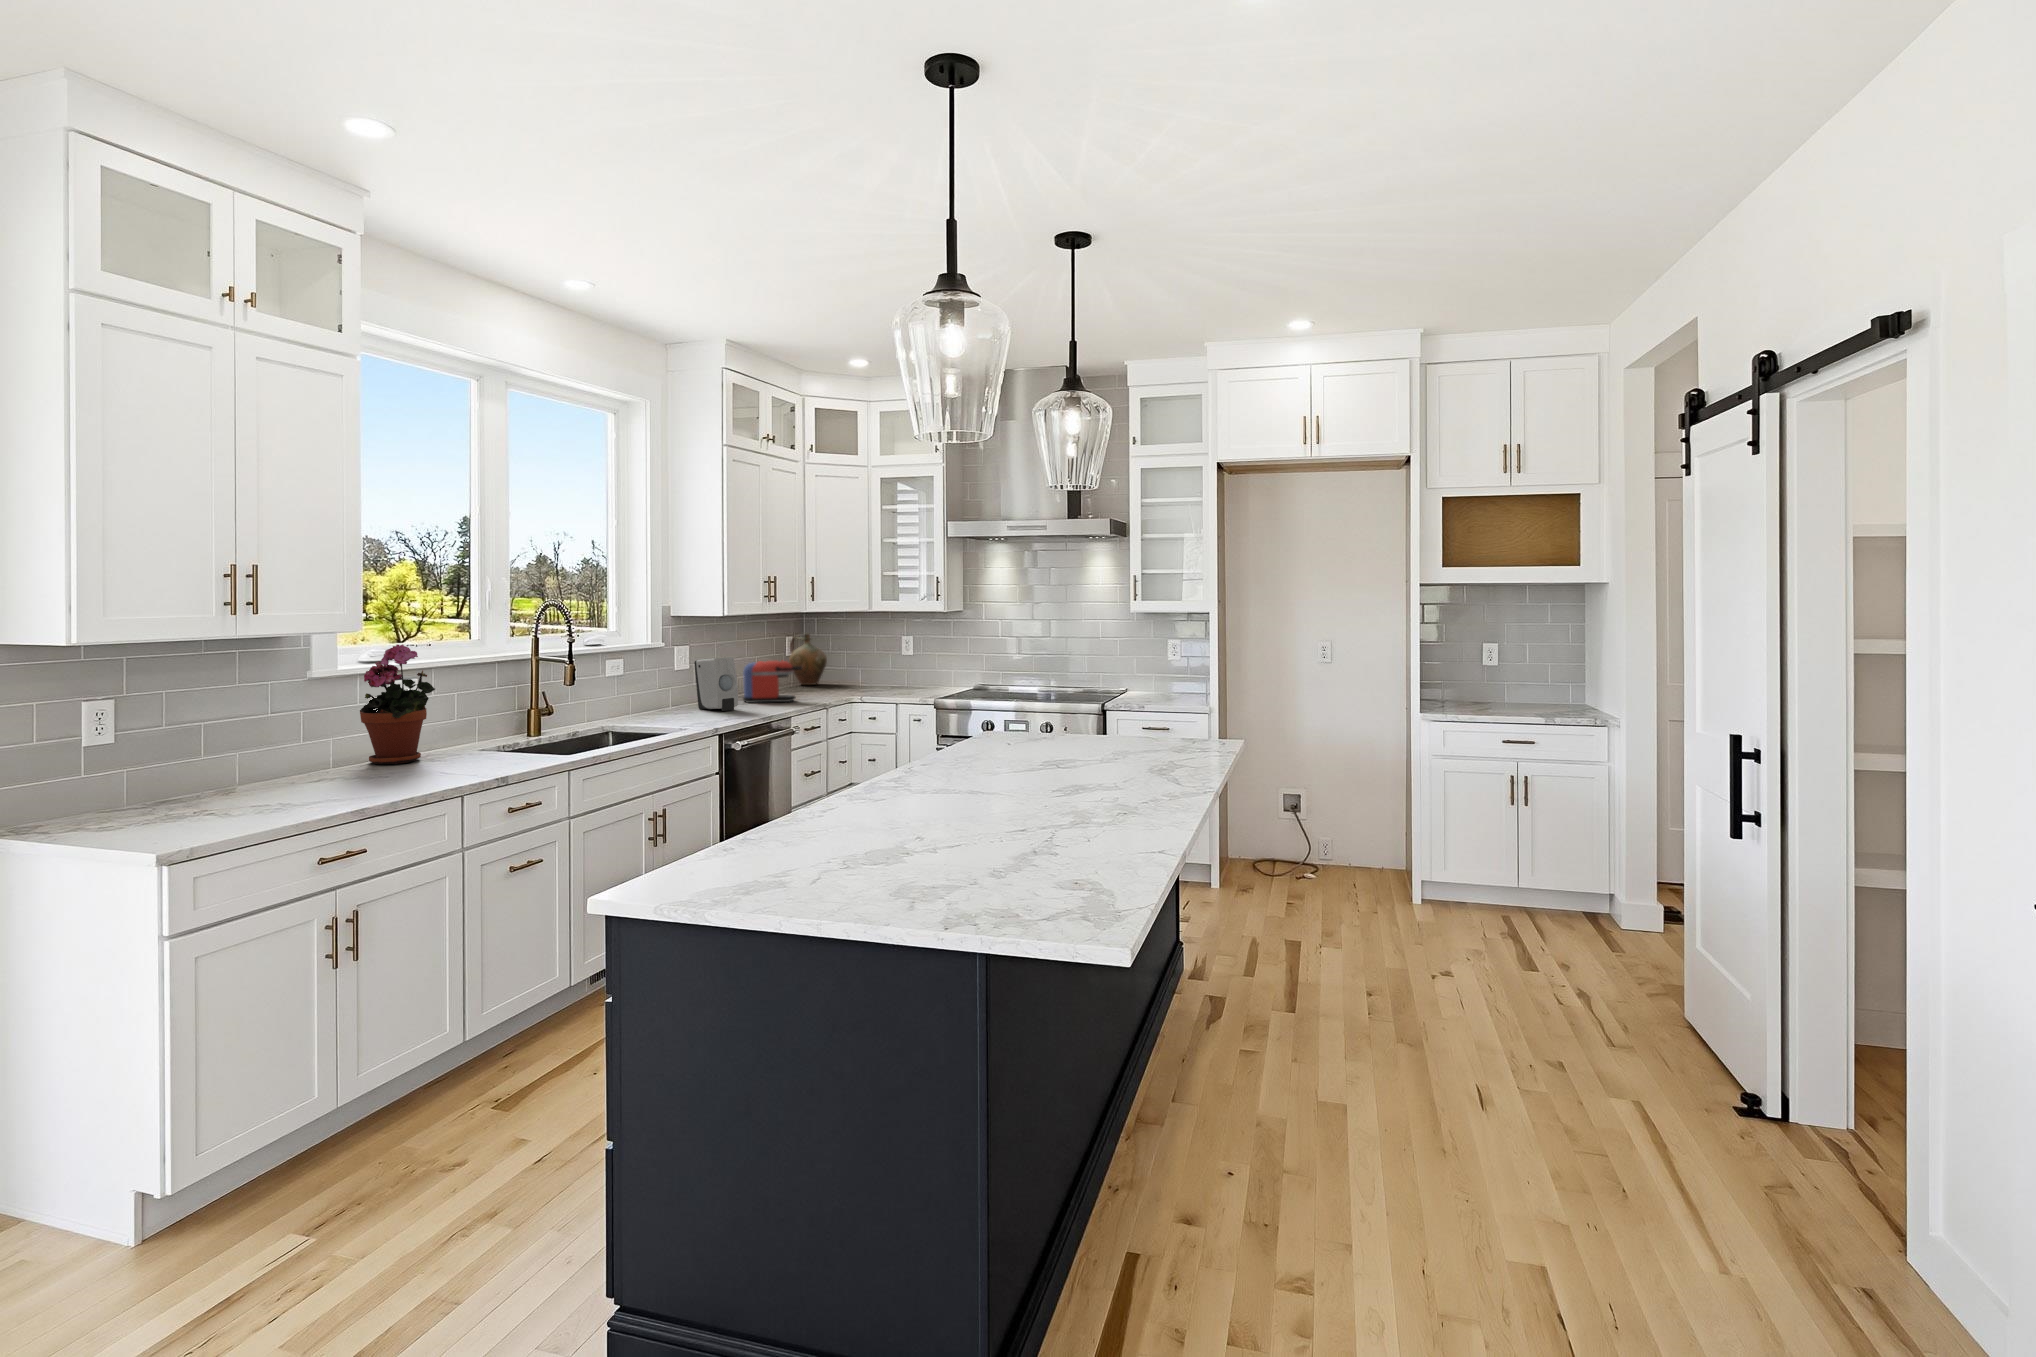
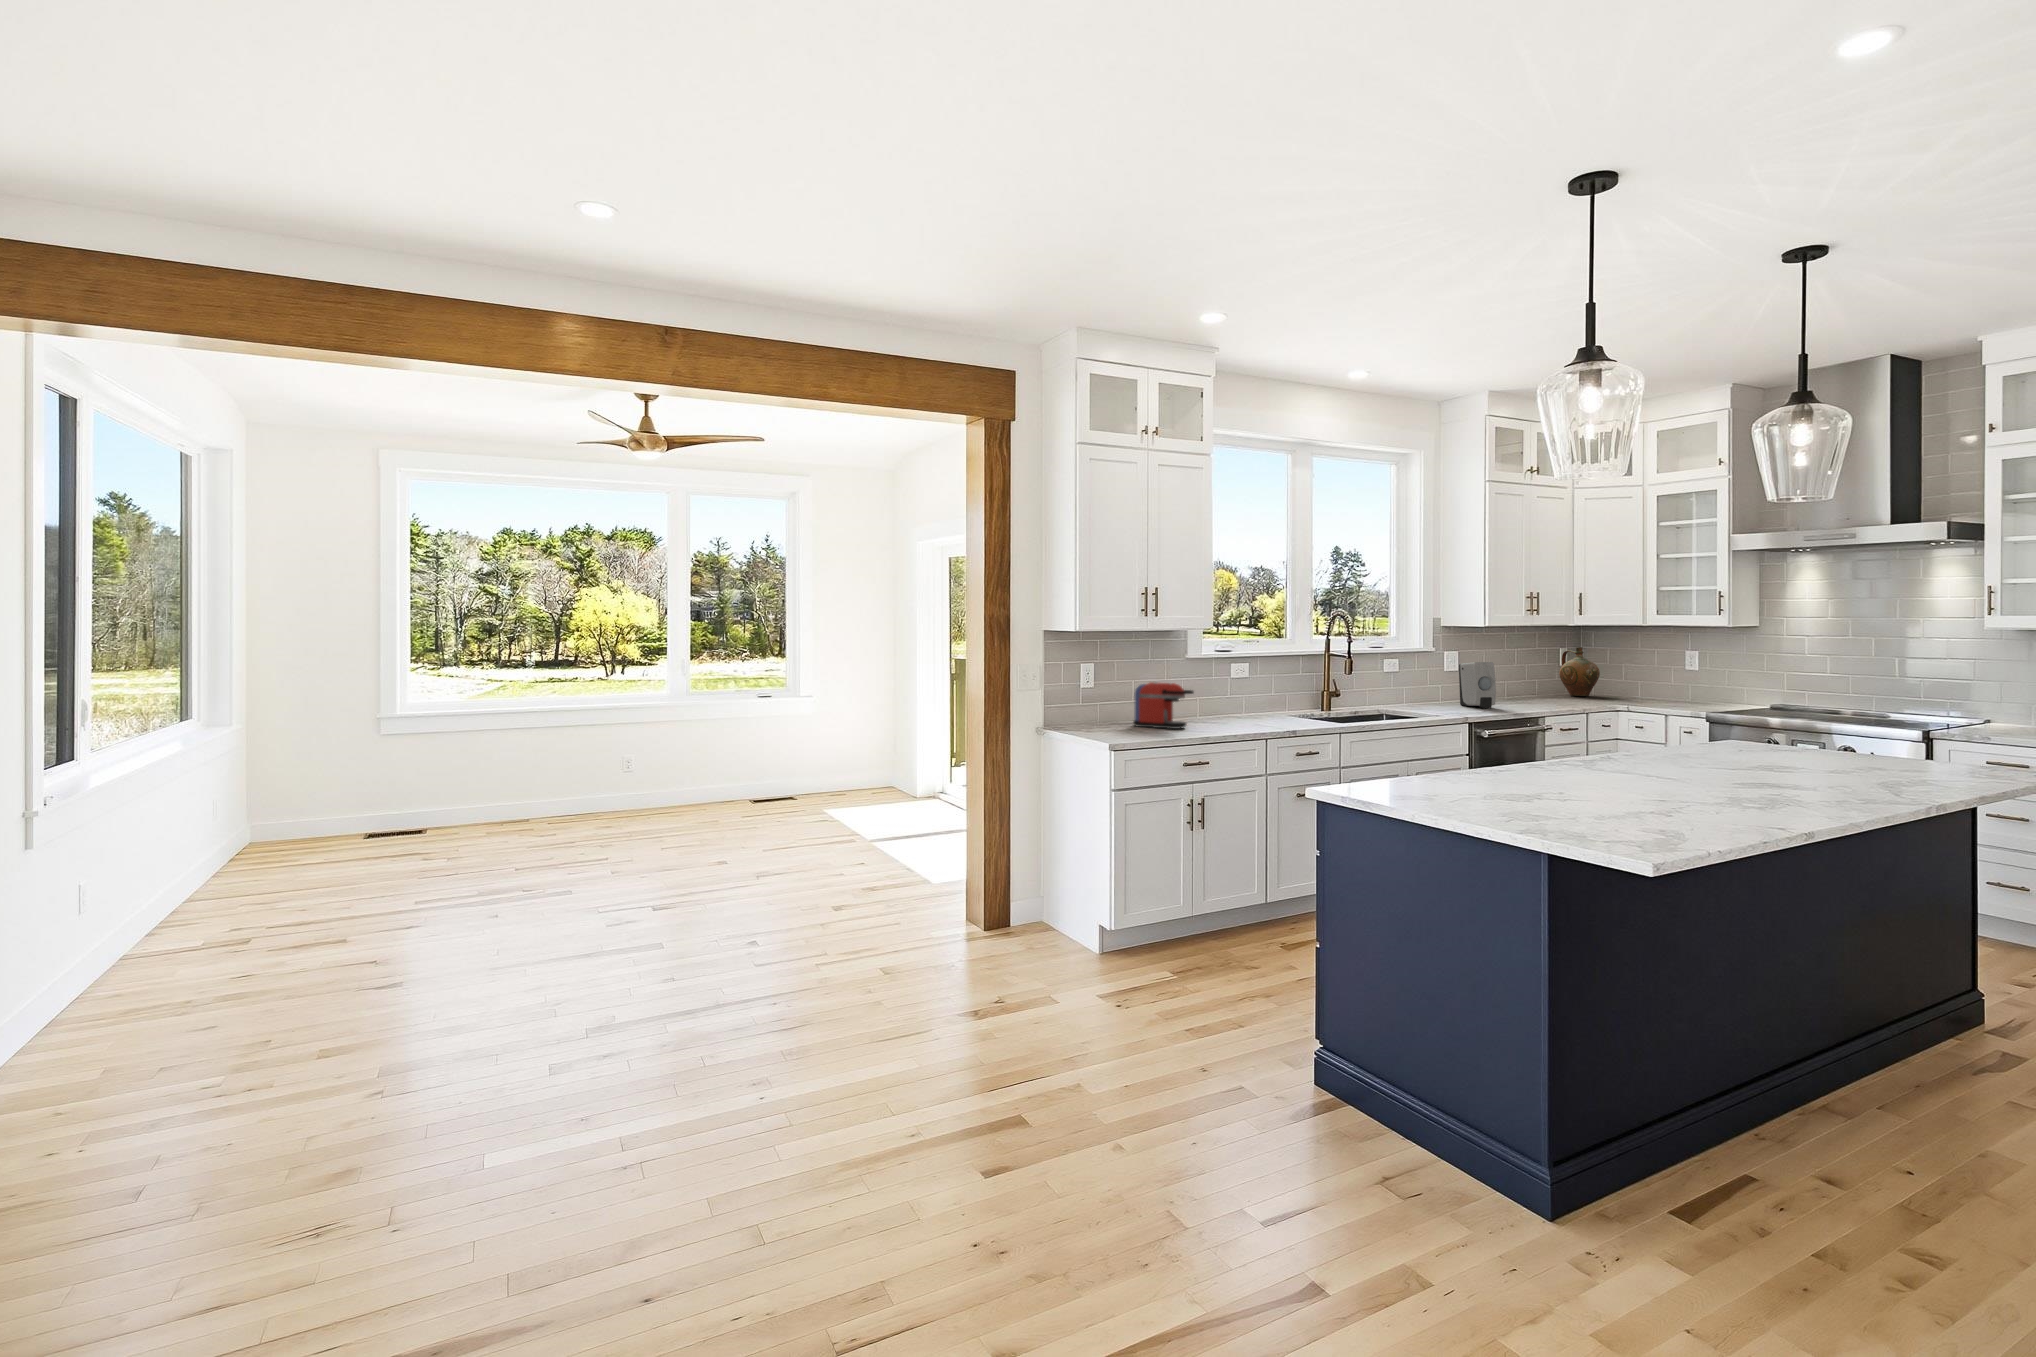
potted plant: present [360,644,435,764] -> none [1213,638,1259,718]
coffee maker: present [743,661,802,703] -> present [1133,682,1194,729]

